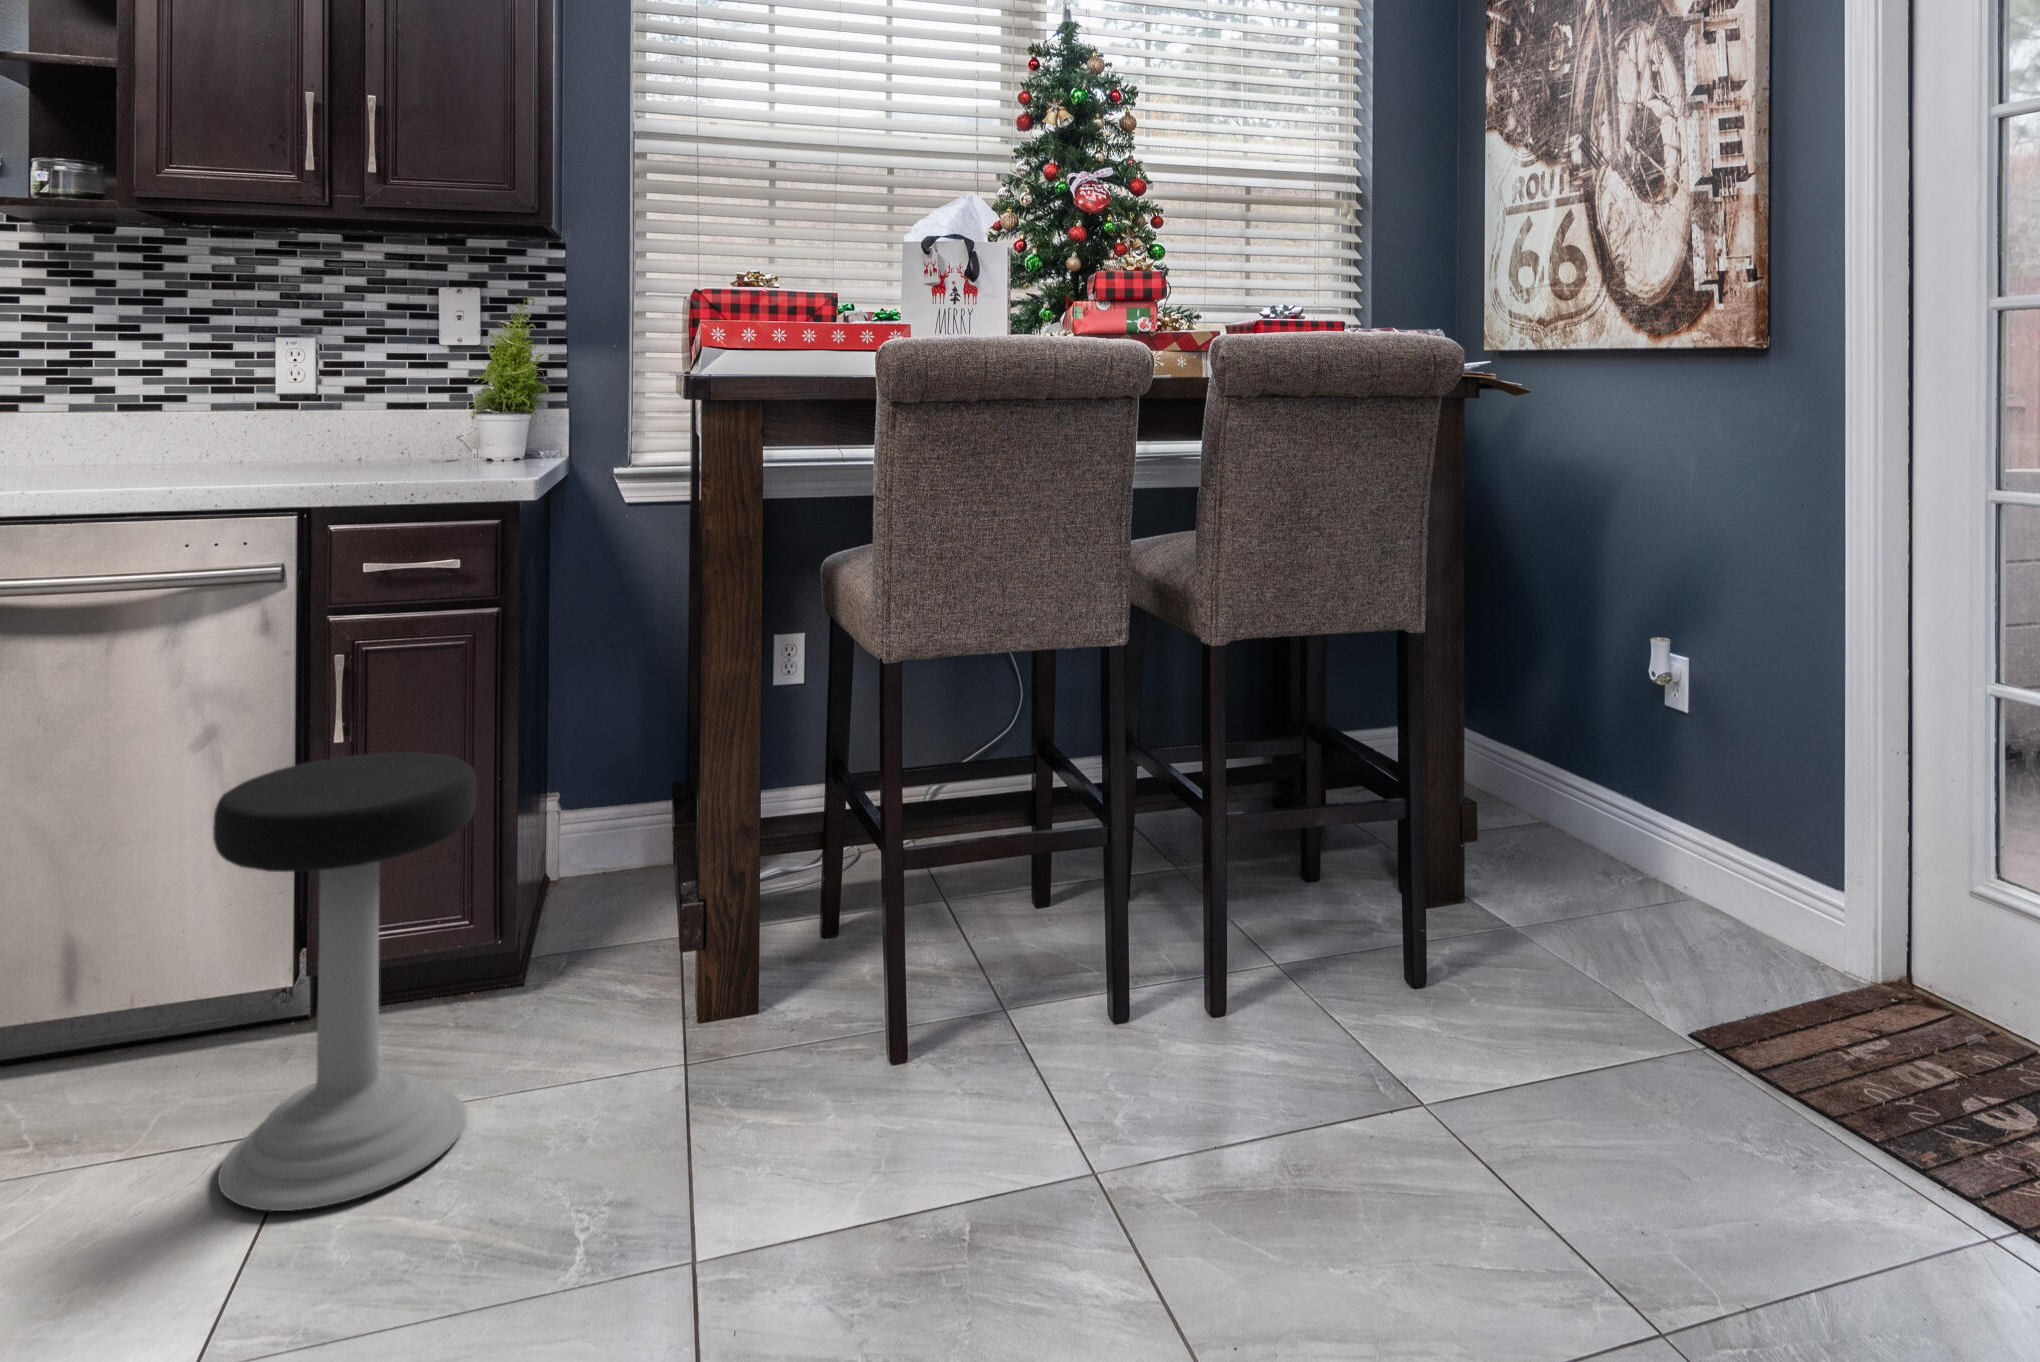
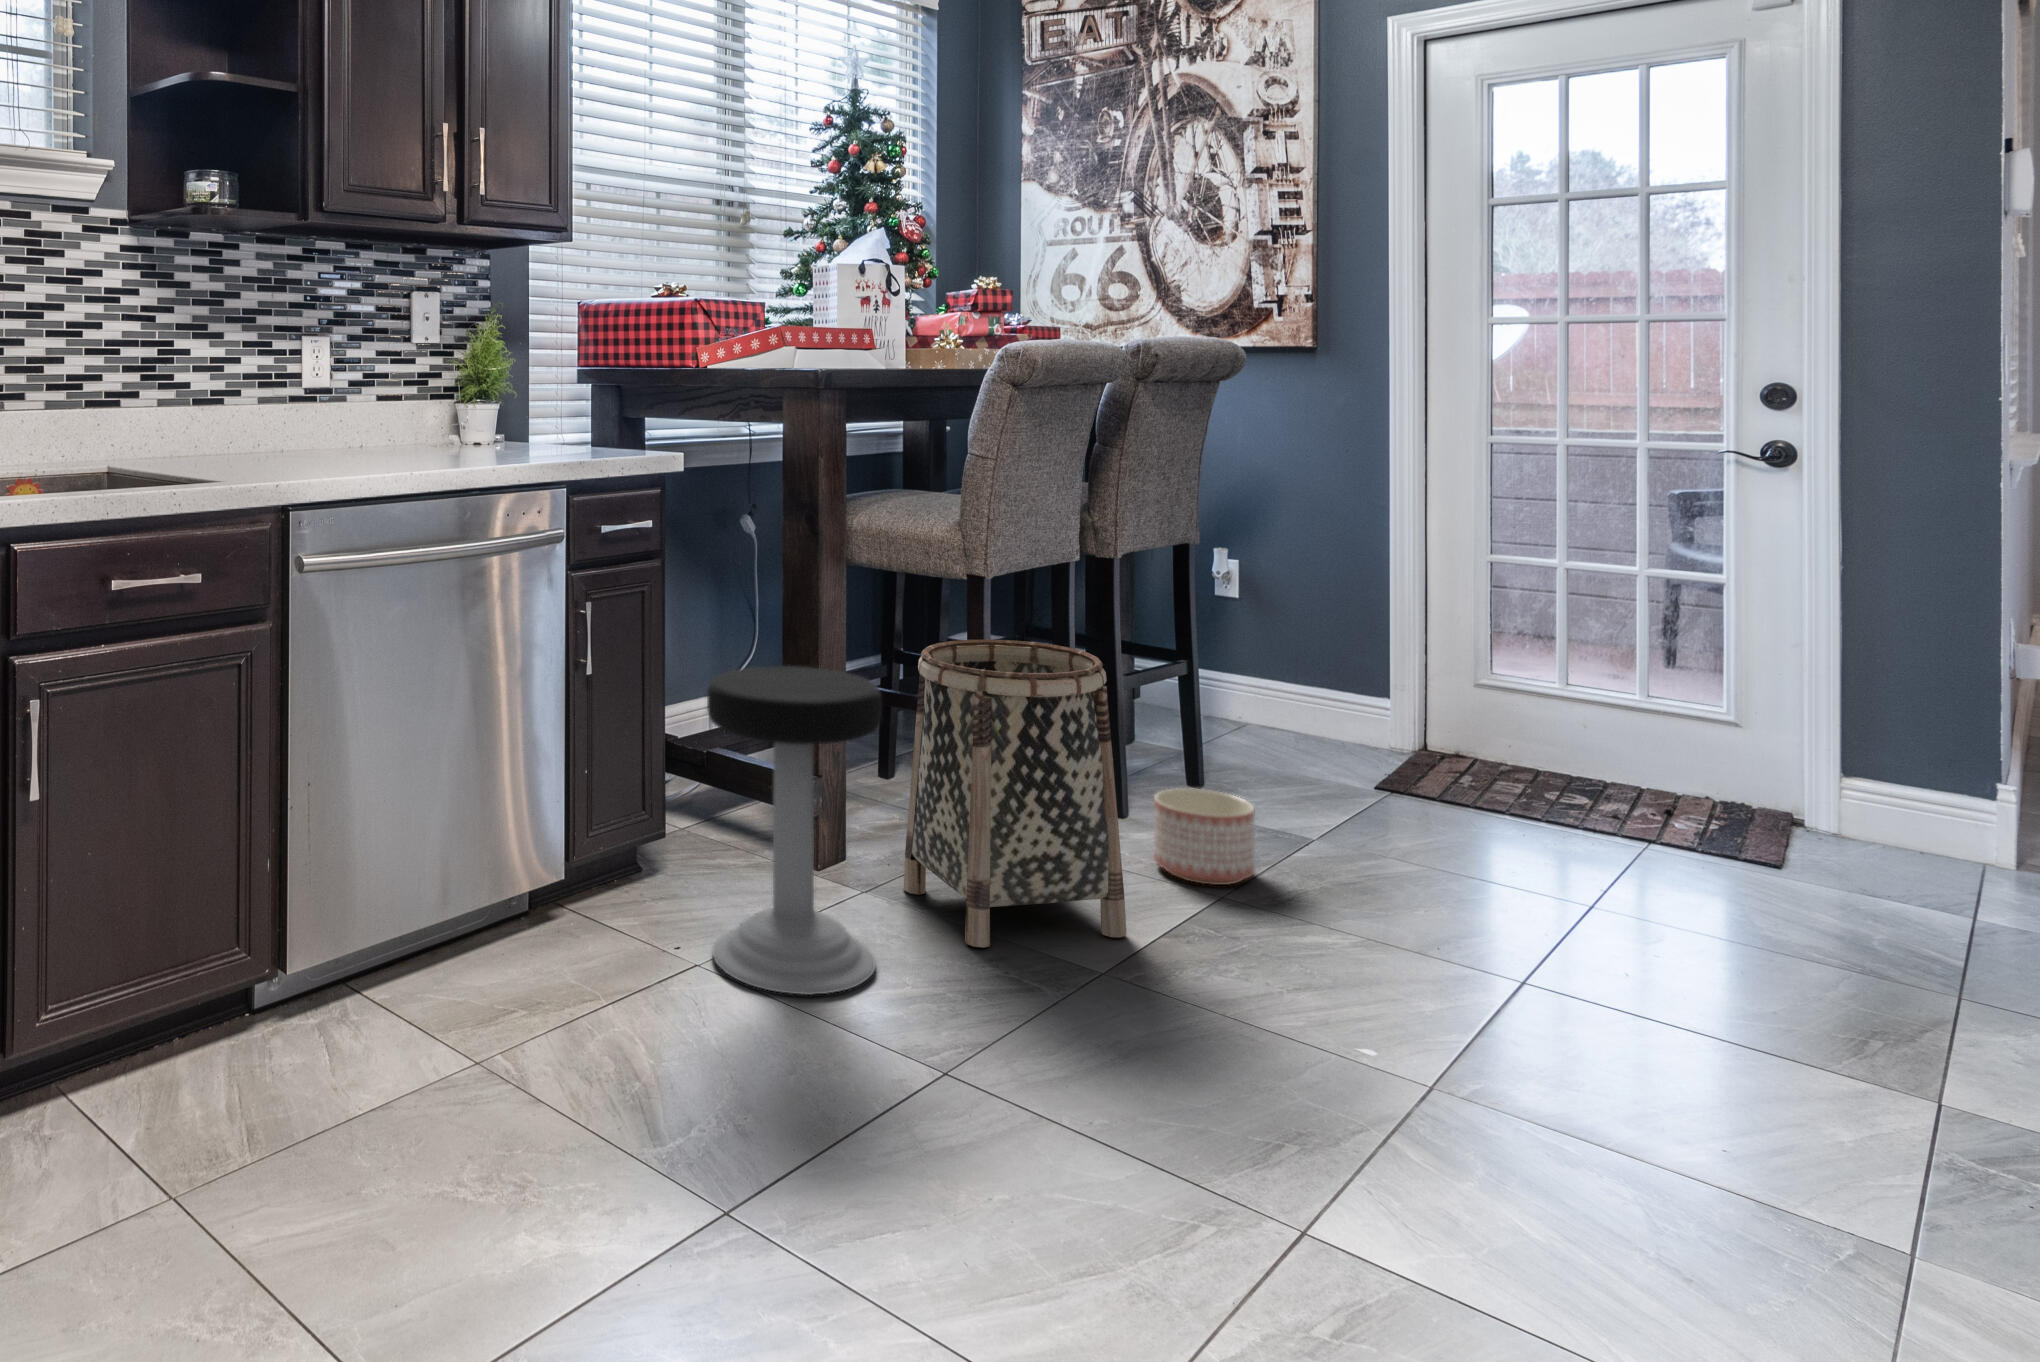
basket: none [560,745,881,1226] -> present [904,640,1127,948]
planter: none [1039,1004,1179,1176] -> present [1154,788,1255,885]

